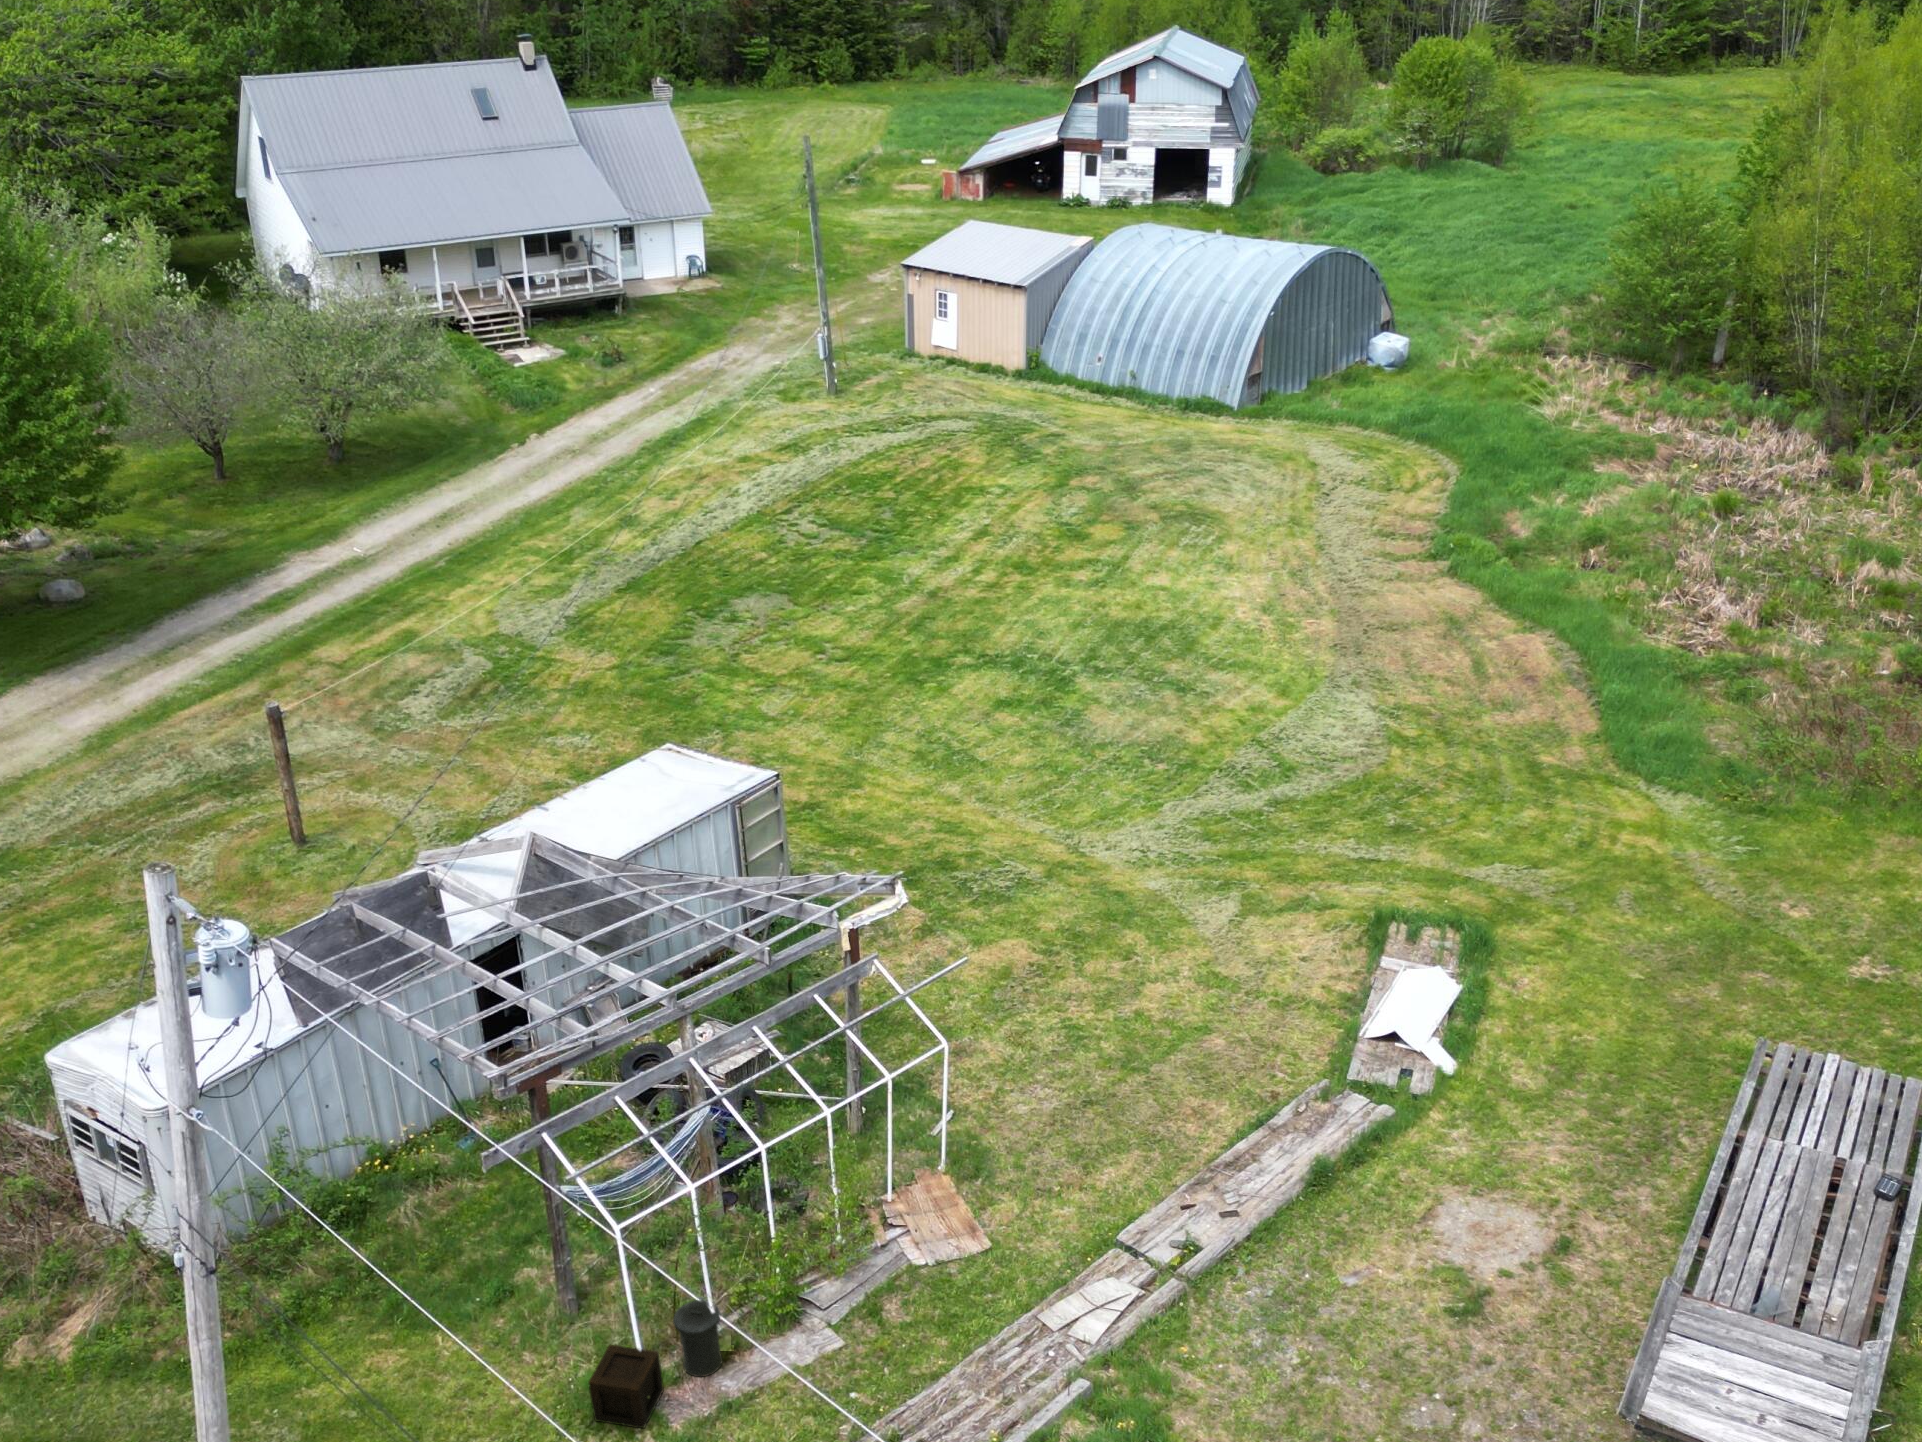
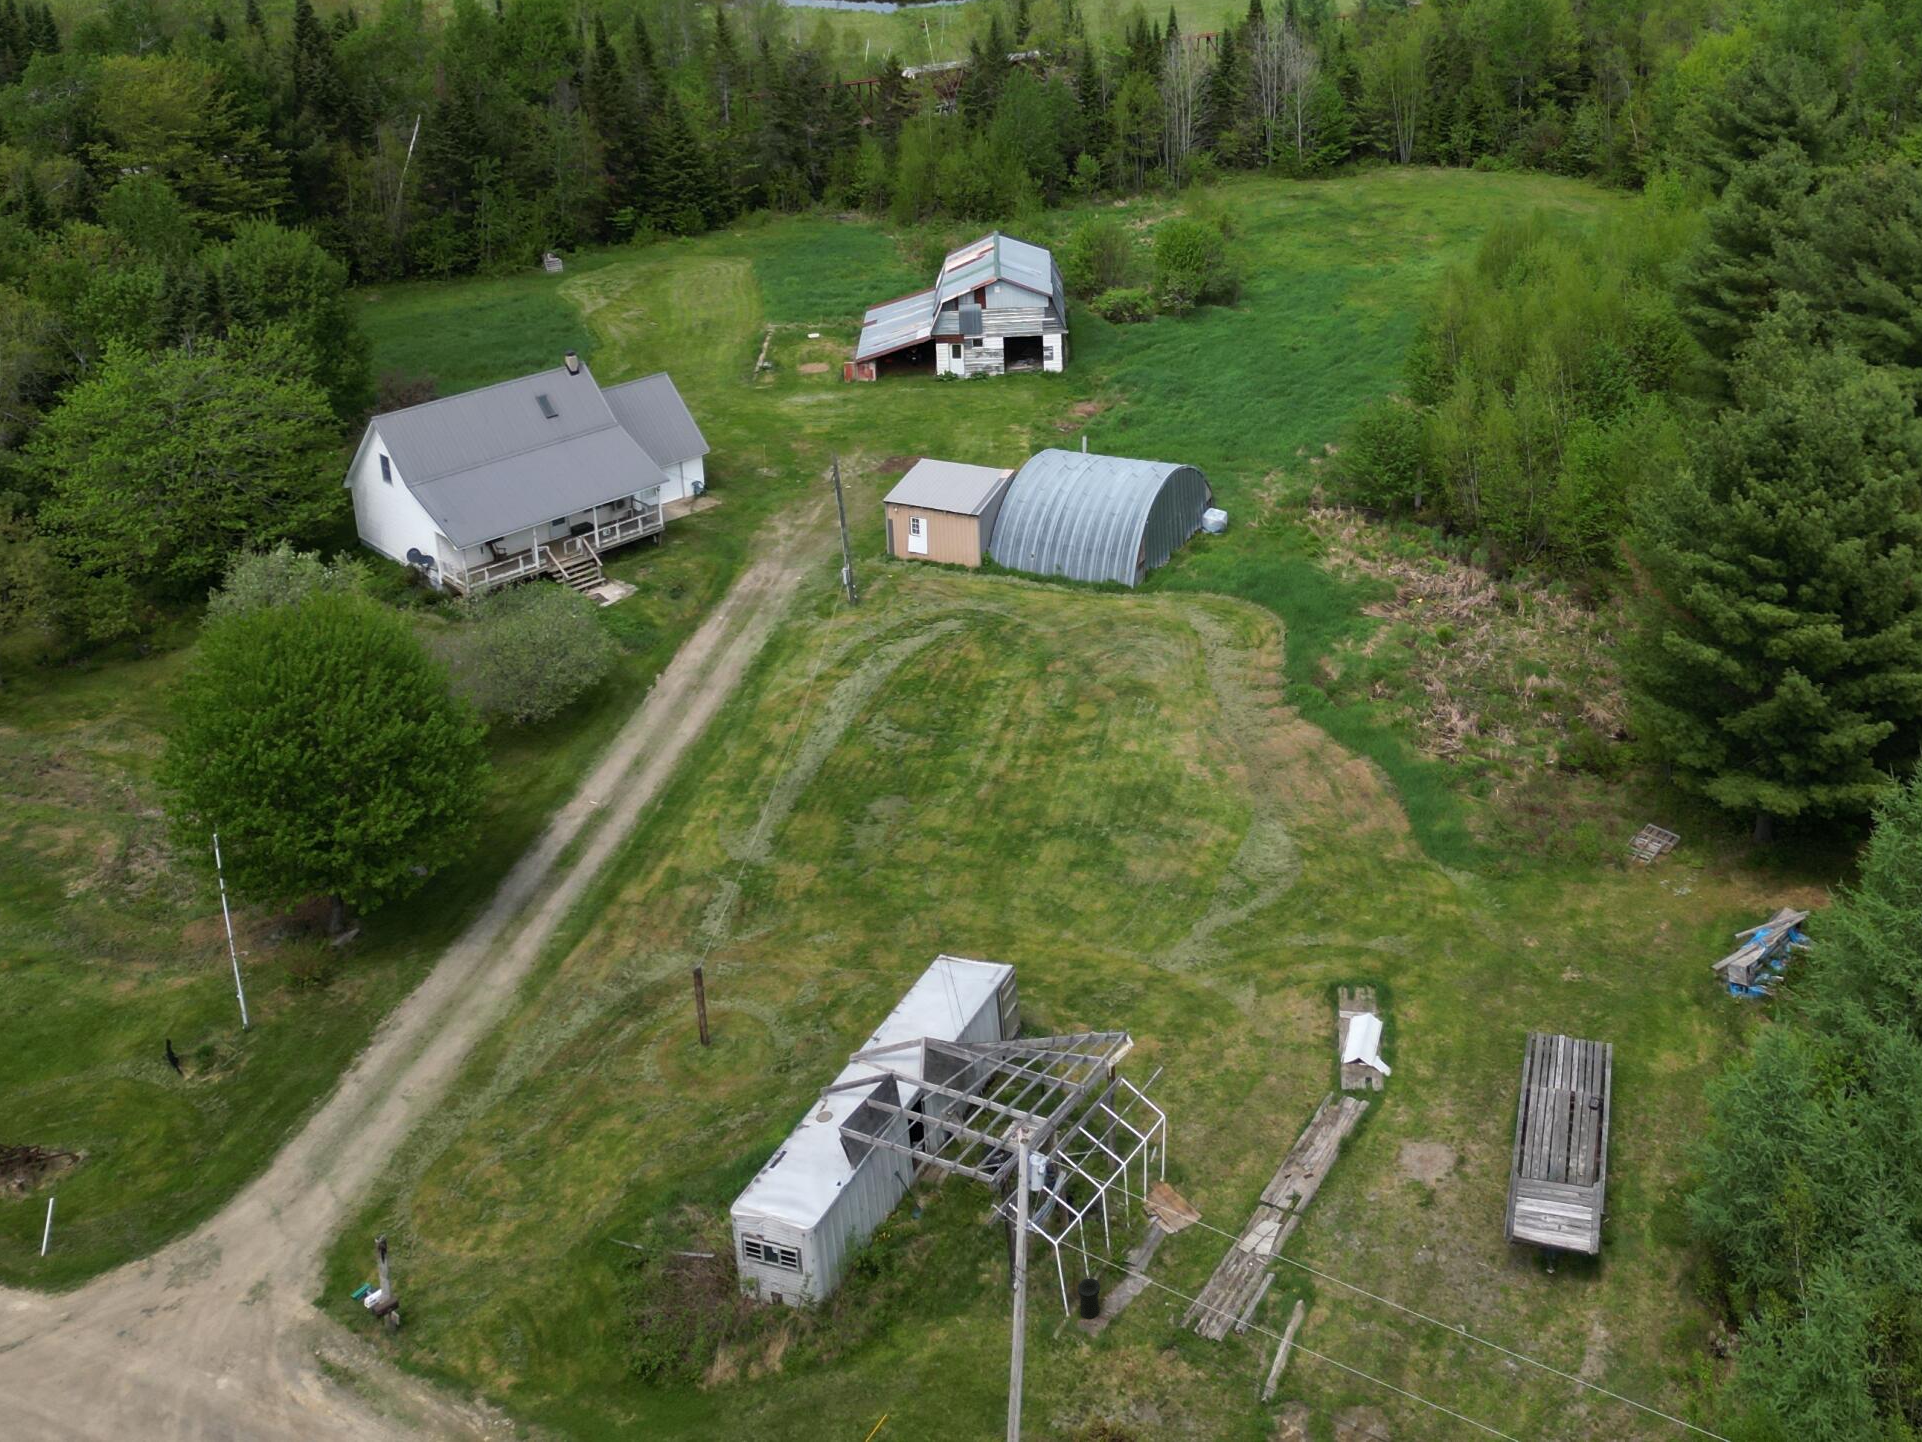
wooden crate: present [589,1345,664,1428] -> none [1051,1309,1078,1352]

